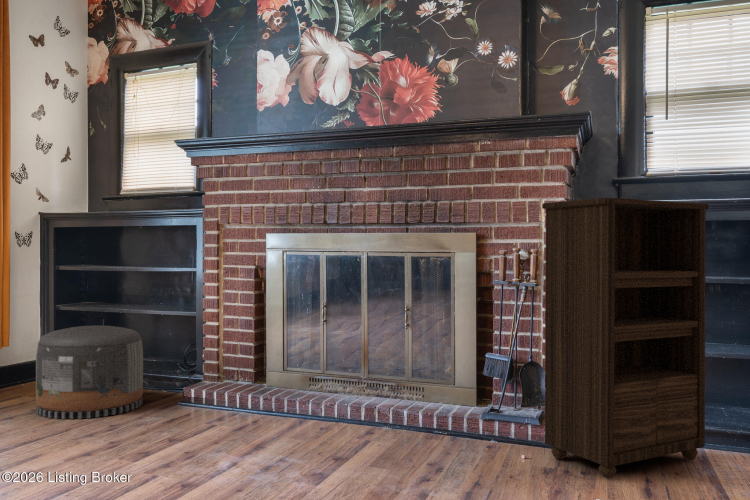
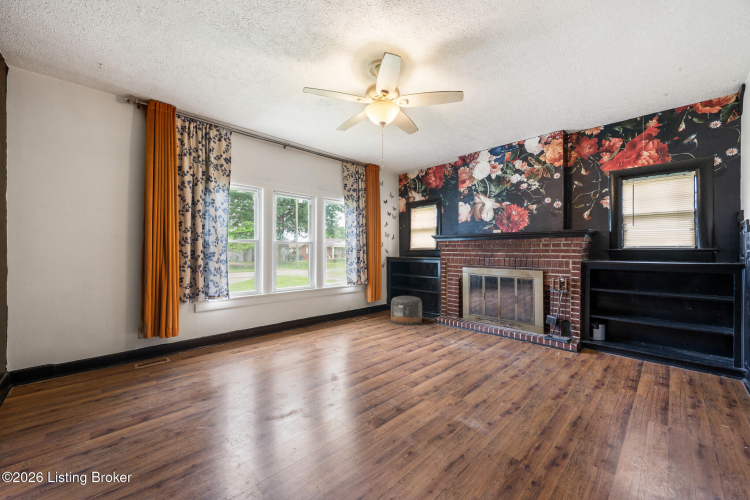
bookshelf: present [542,198,709,478] -> none [566,265,641,364]

